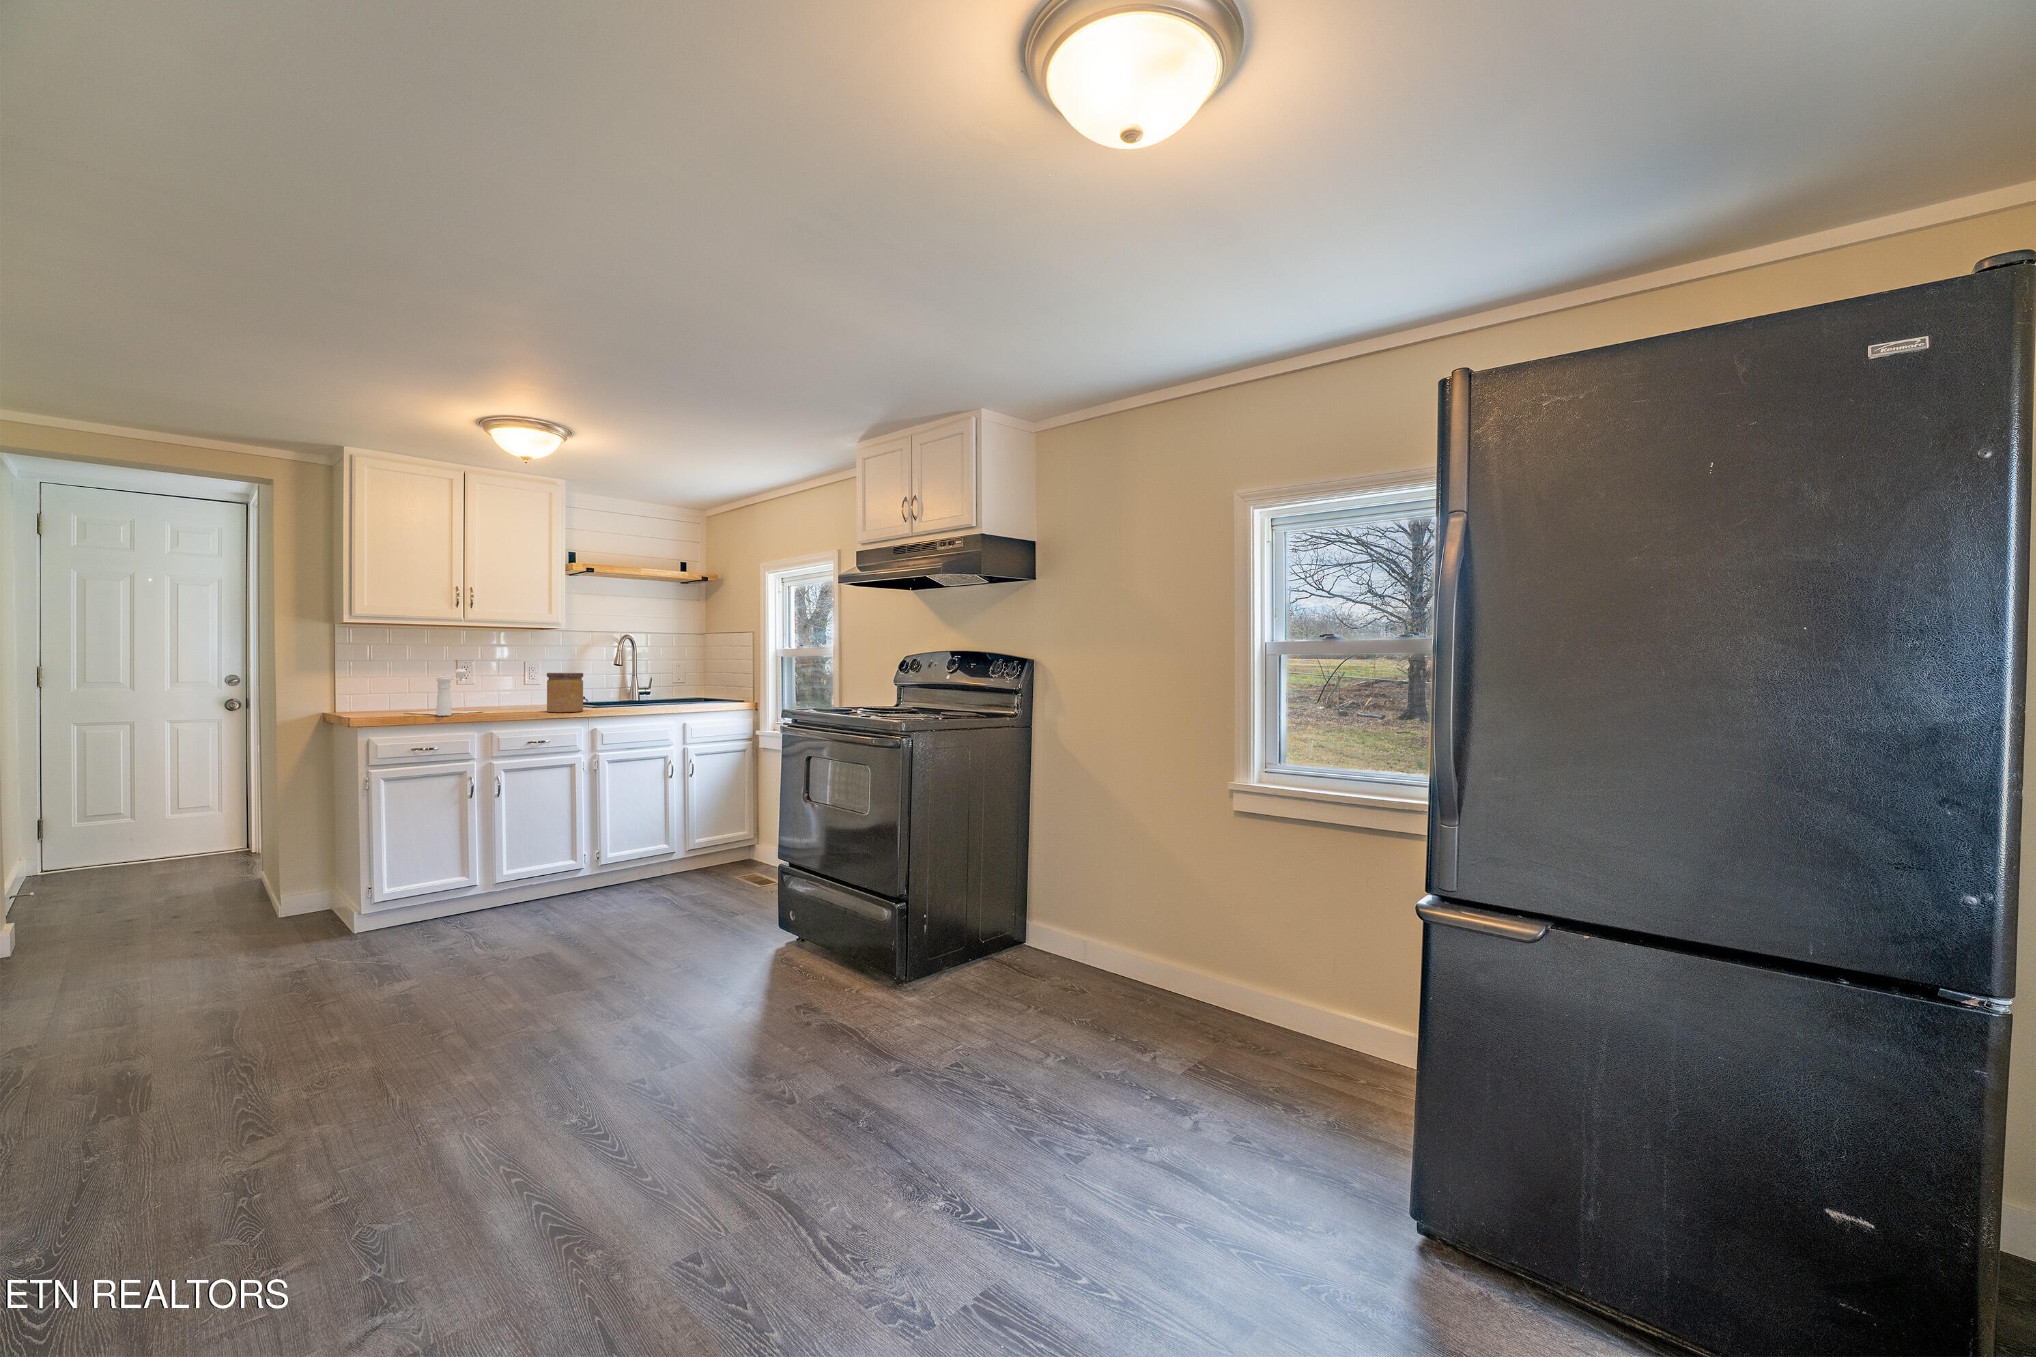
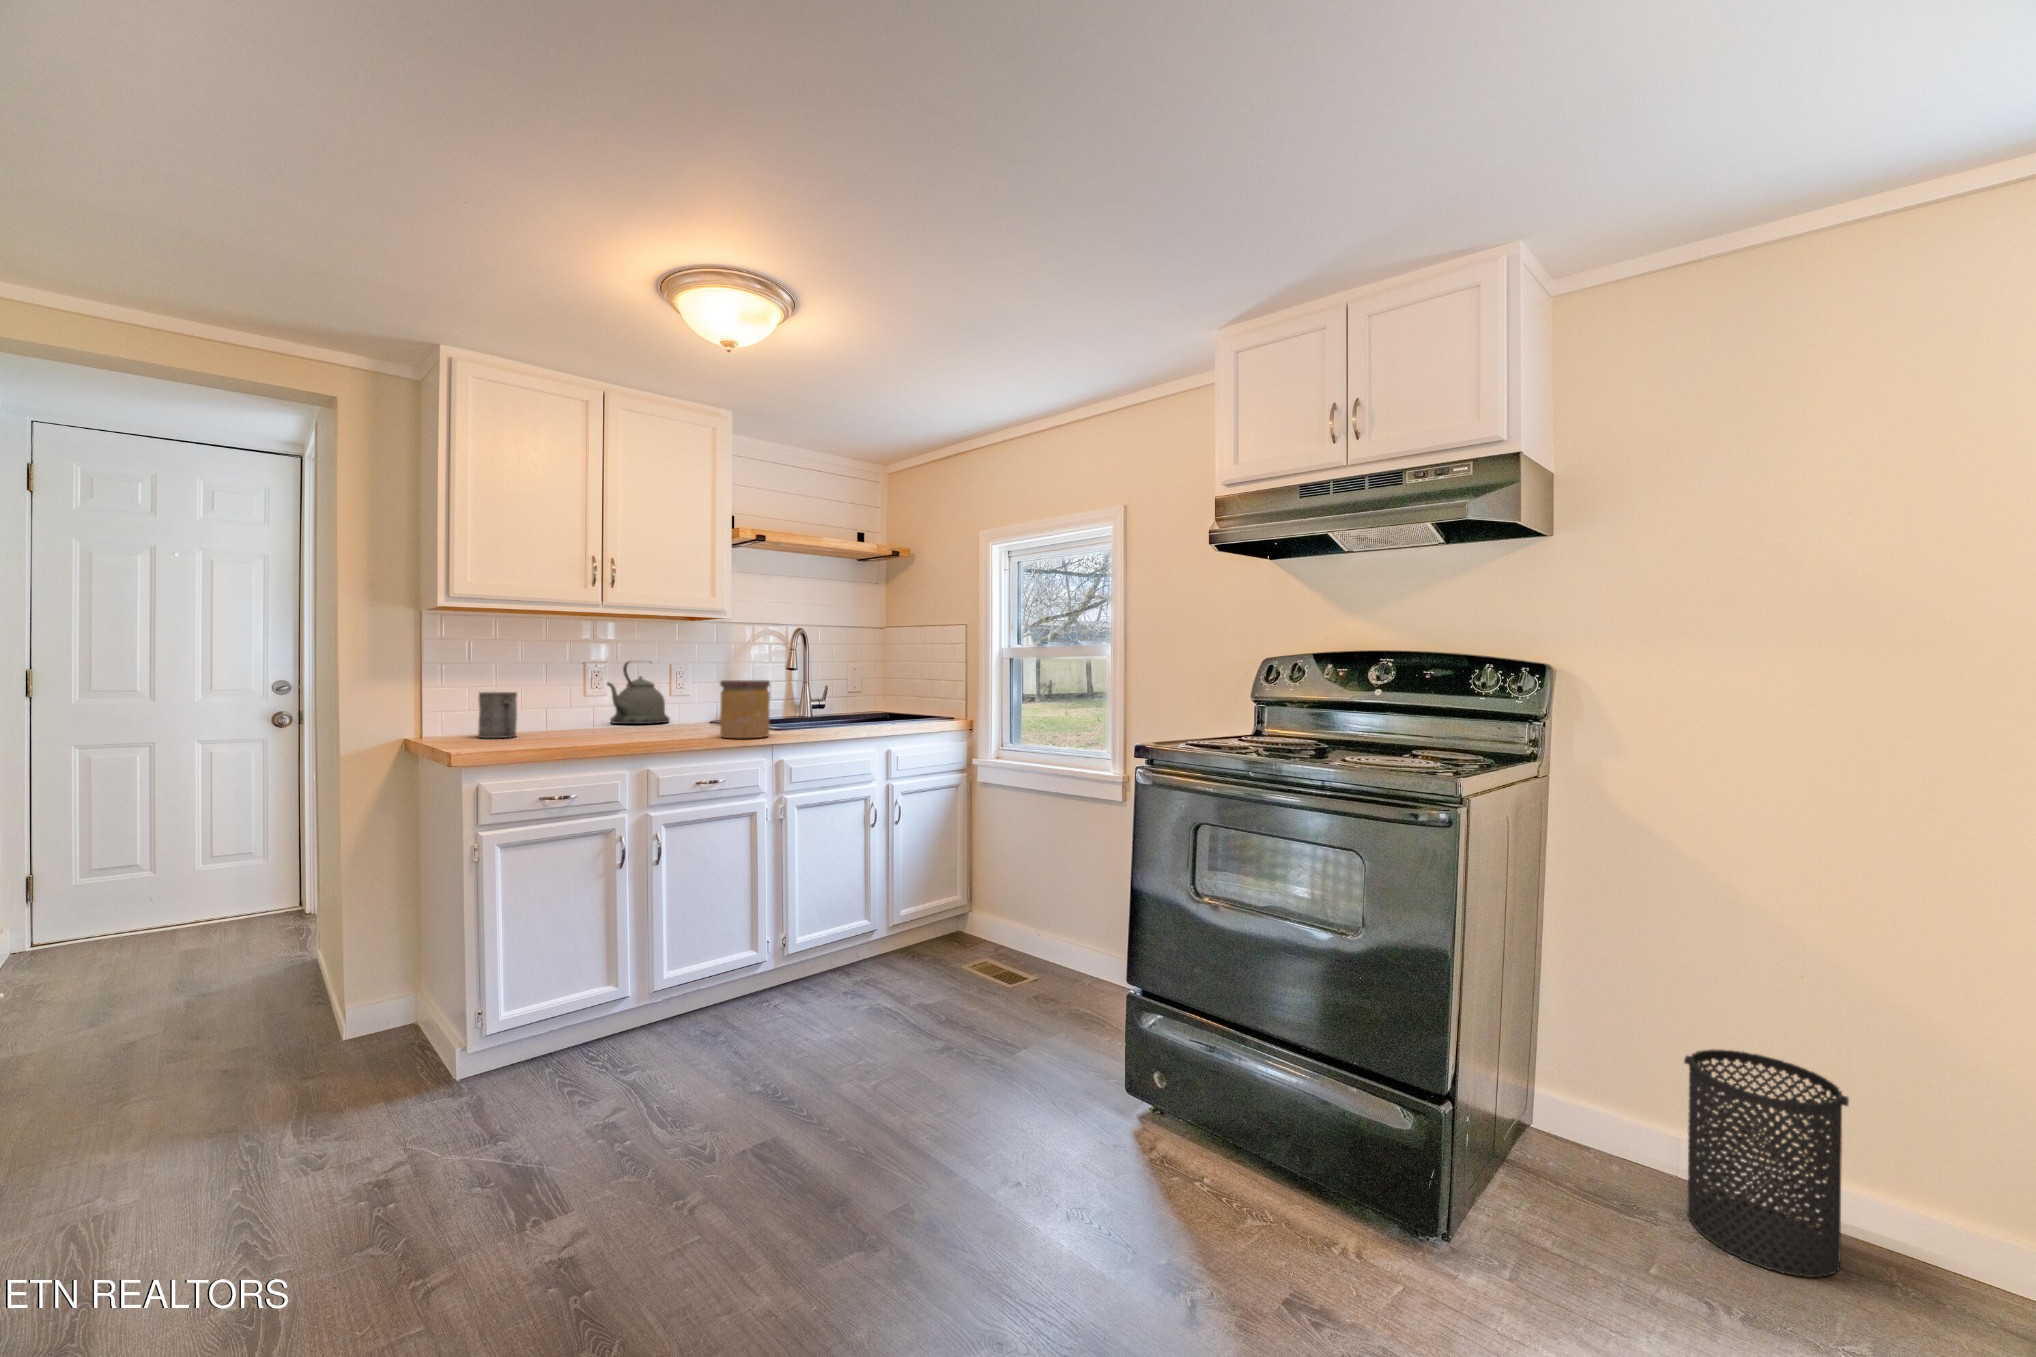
kettle: none [472,660,523,705] -> present [607,661,670,724]
pepper mill: present [436,669,466,716] -> none [573,675,612,746]
mug: none [374,681,402,712] -> present [478,692,517,738]
trash can: none [1057,879,1123,989] -> present [1684,1049,1849,1277]

